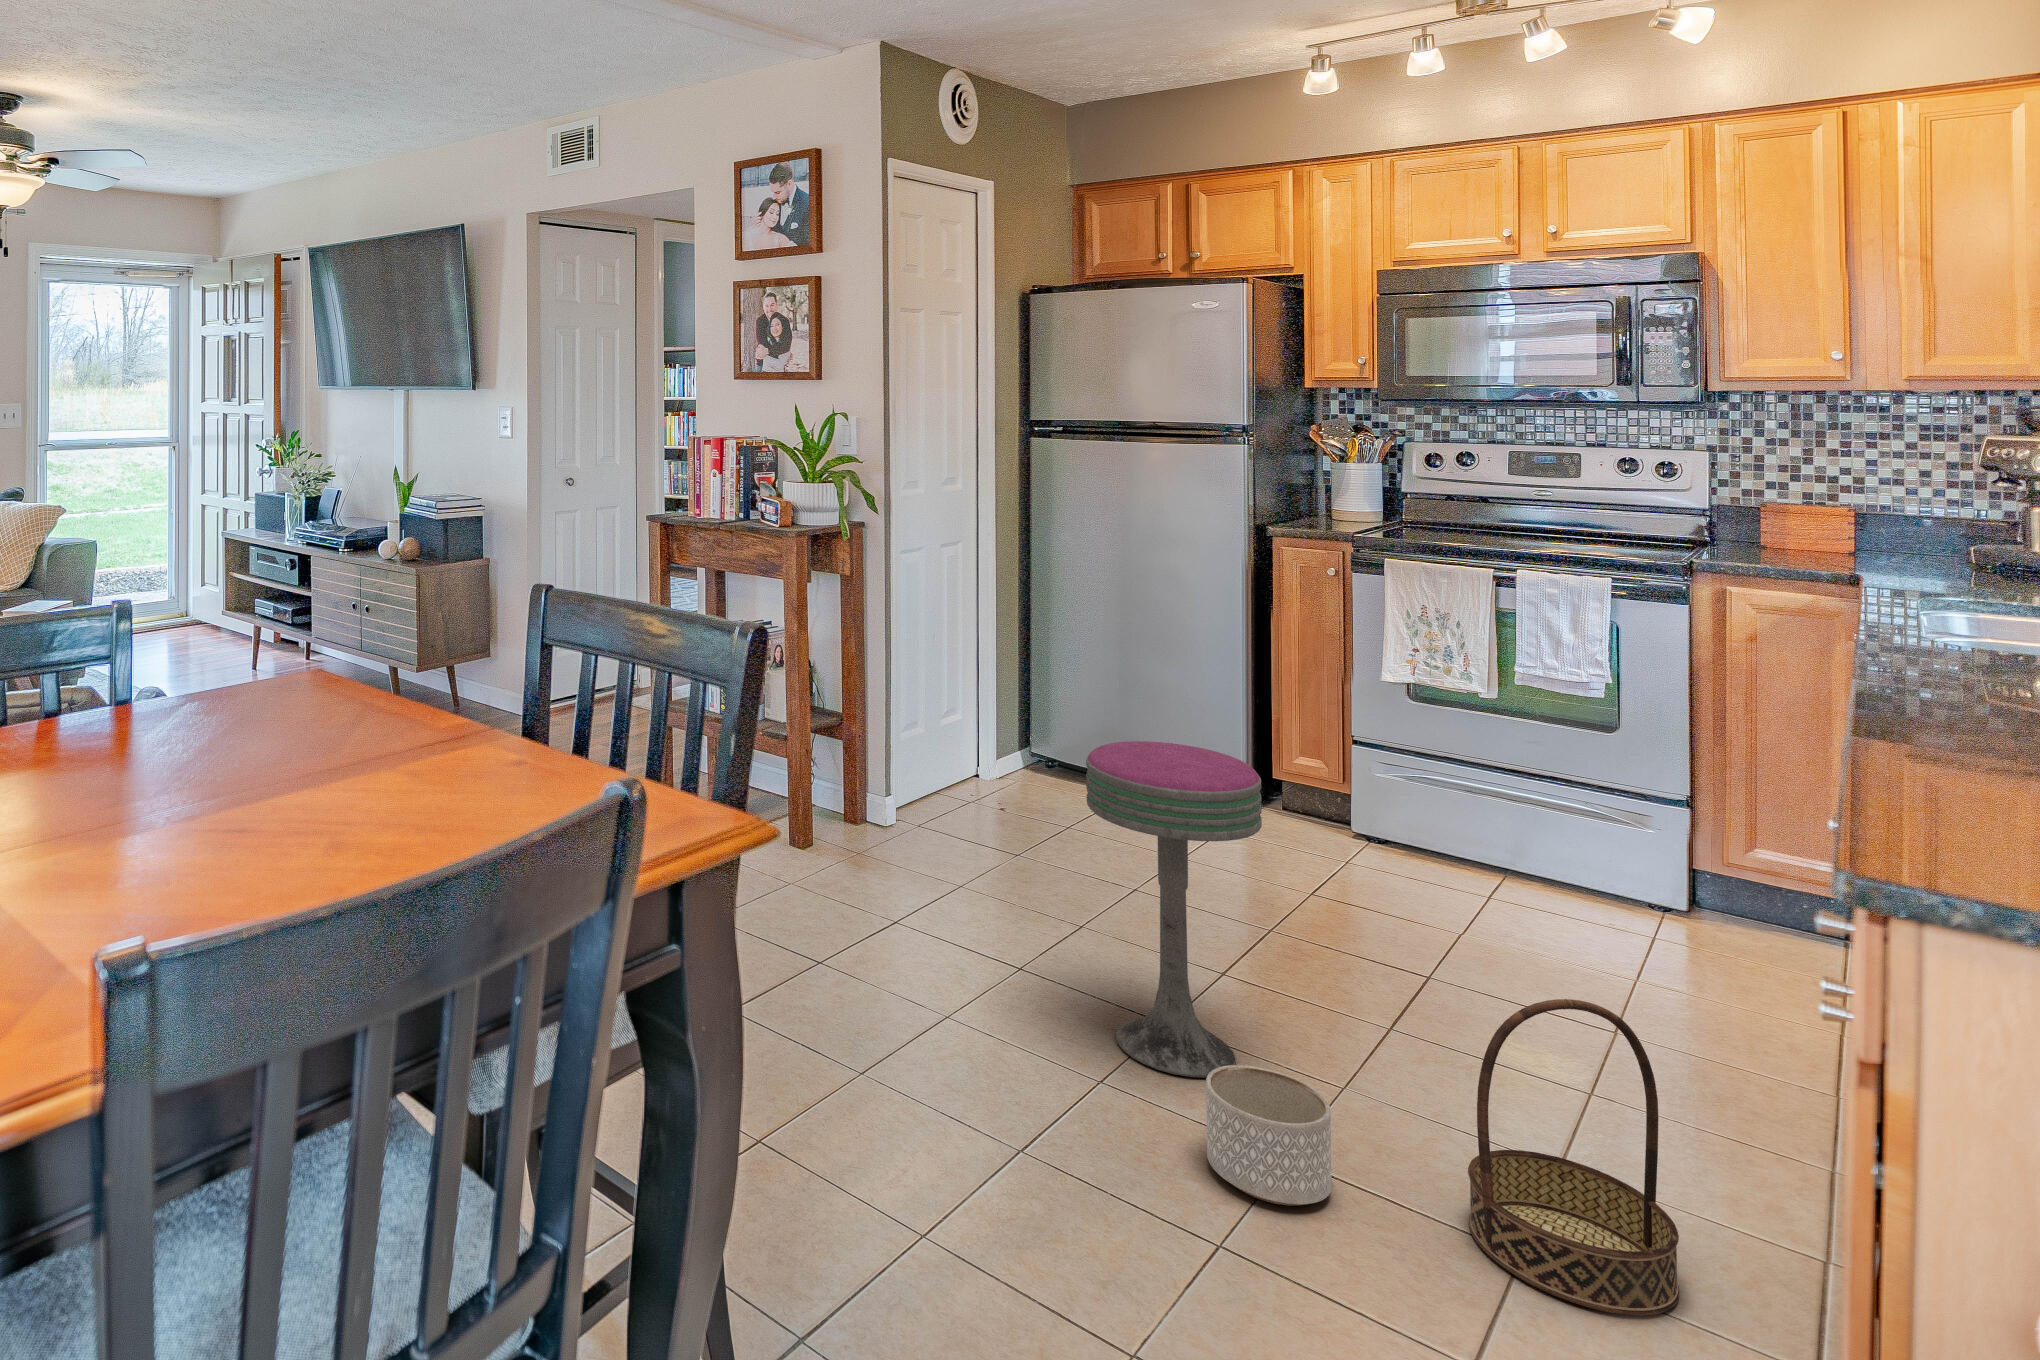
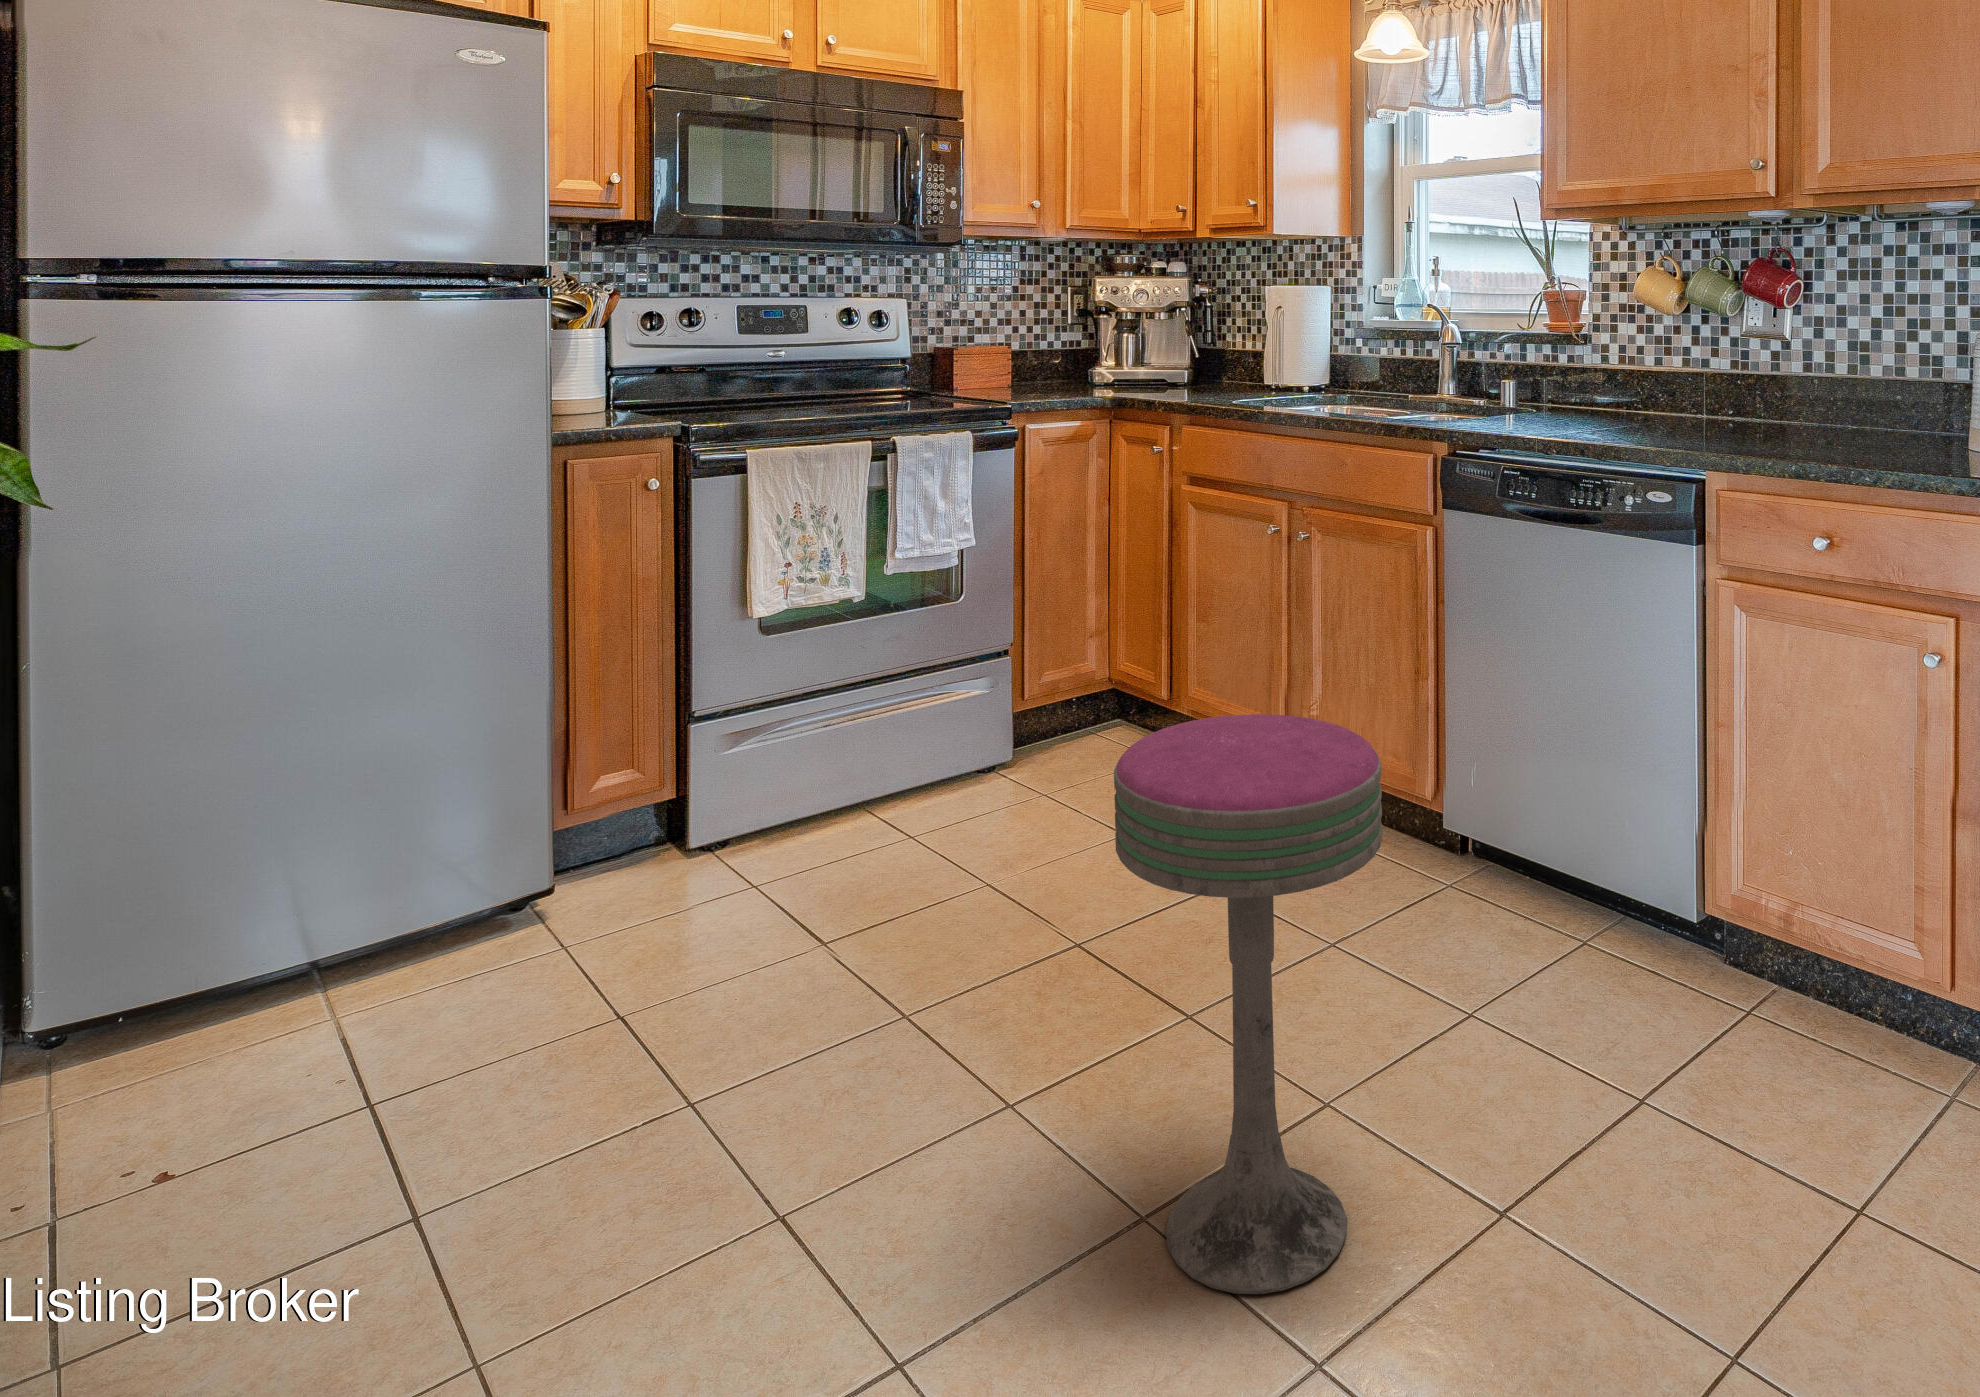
basket: present [1468,999,1679,1316] -> none [1580,791,1761,1119]
planter: present [1206,1065,1331,1206] -> none [1521,1082,1683,1292]

